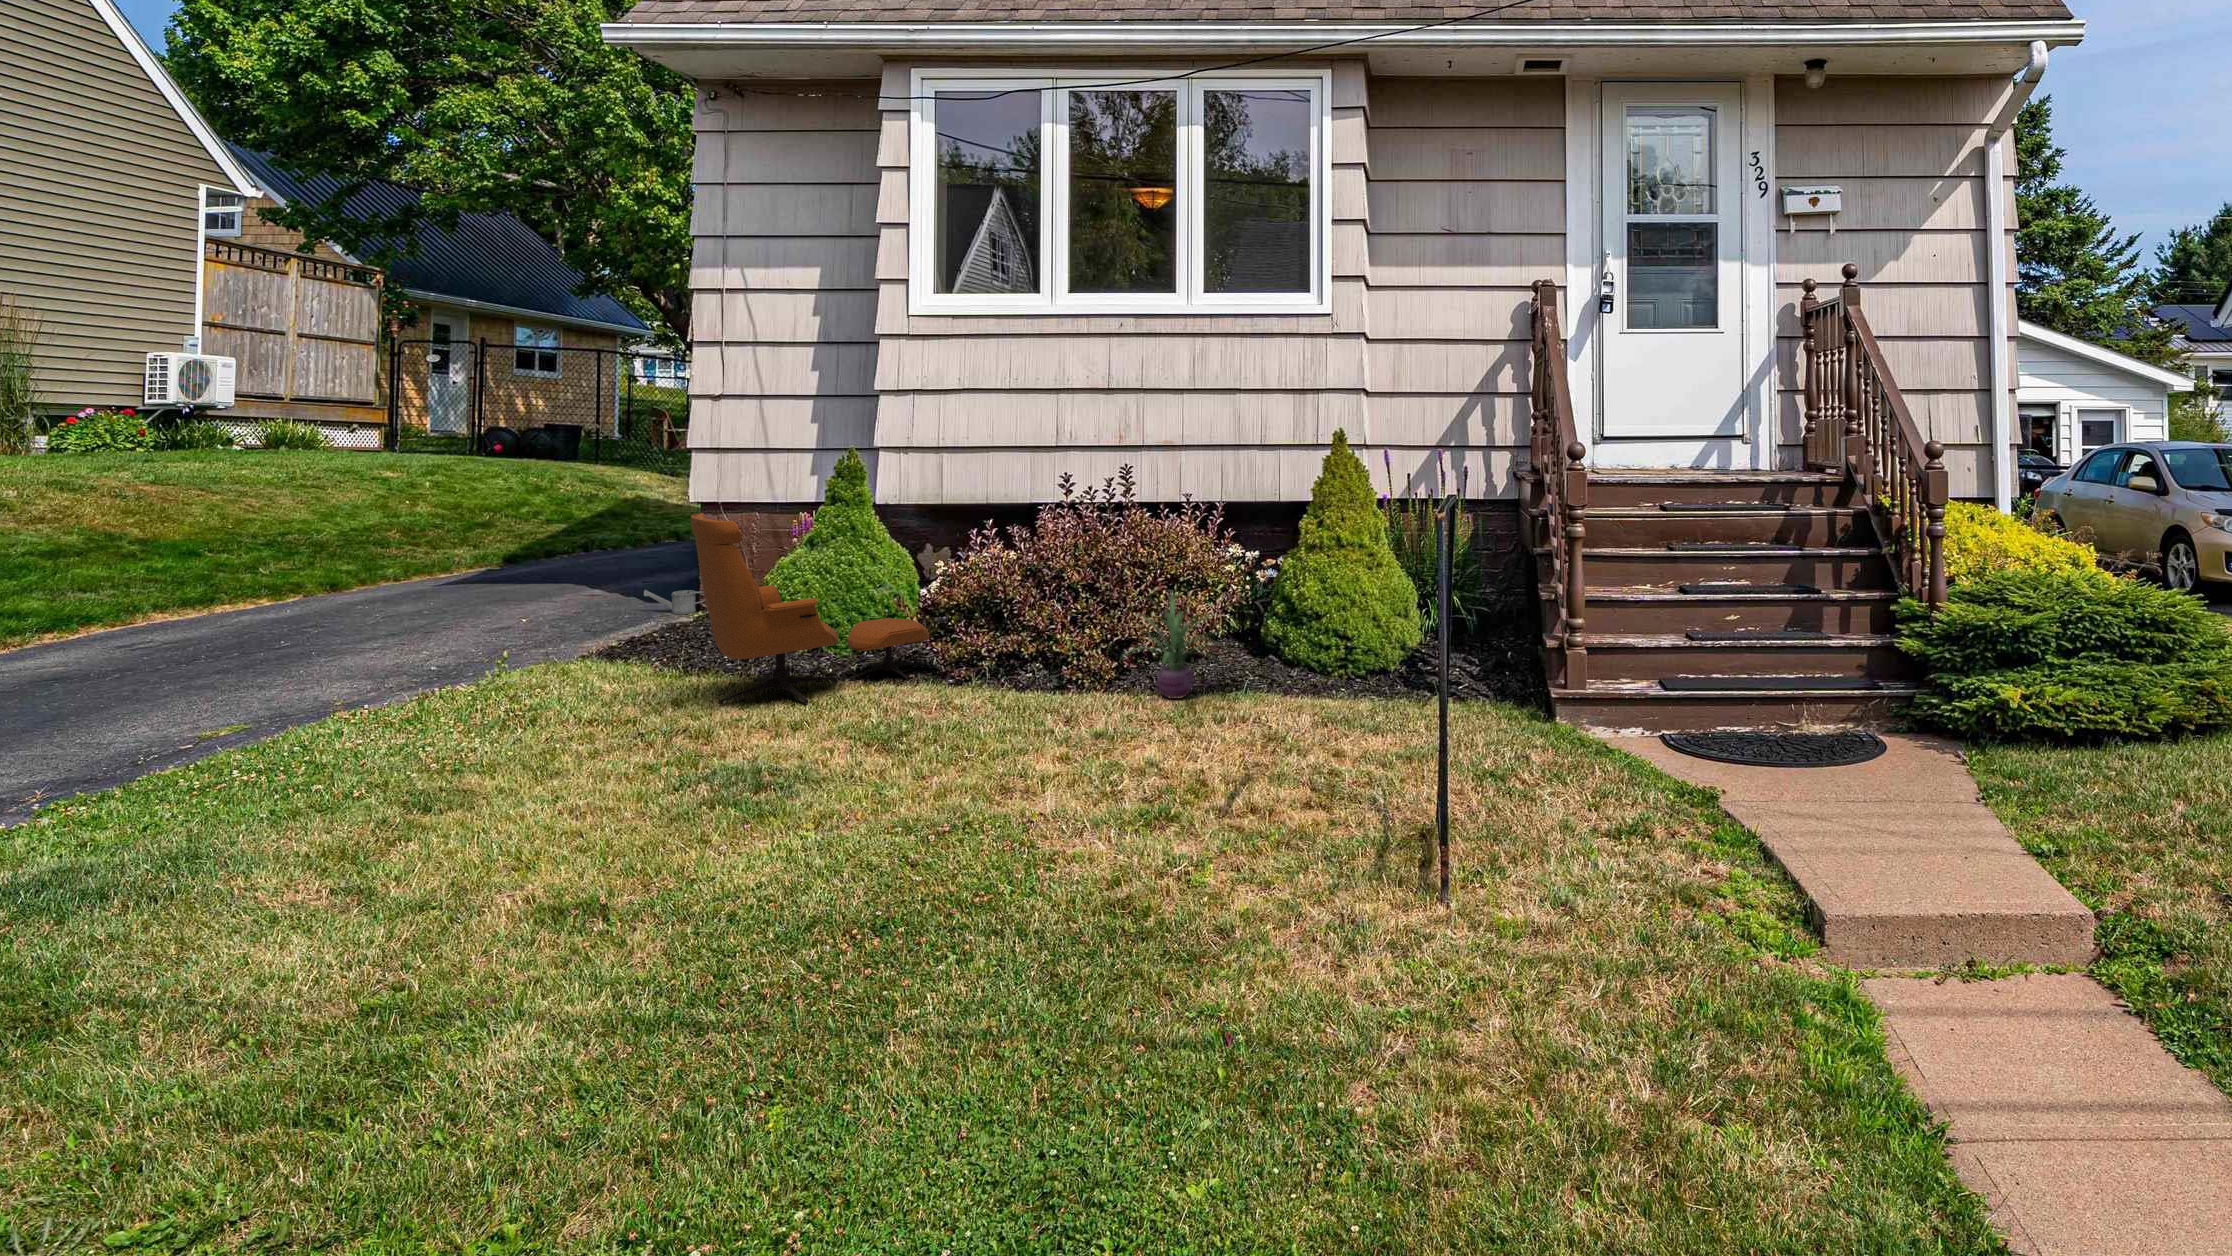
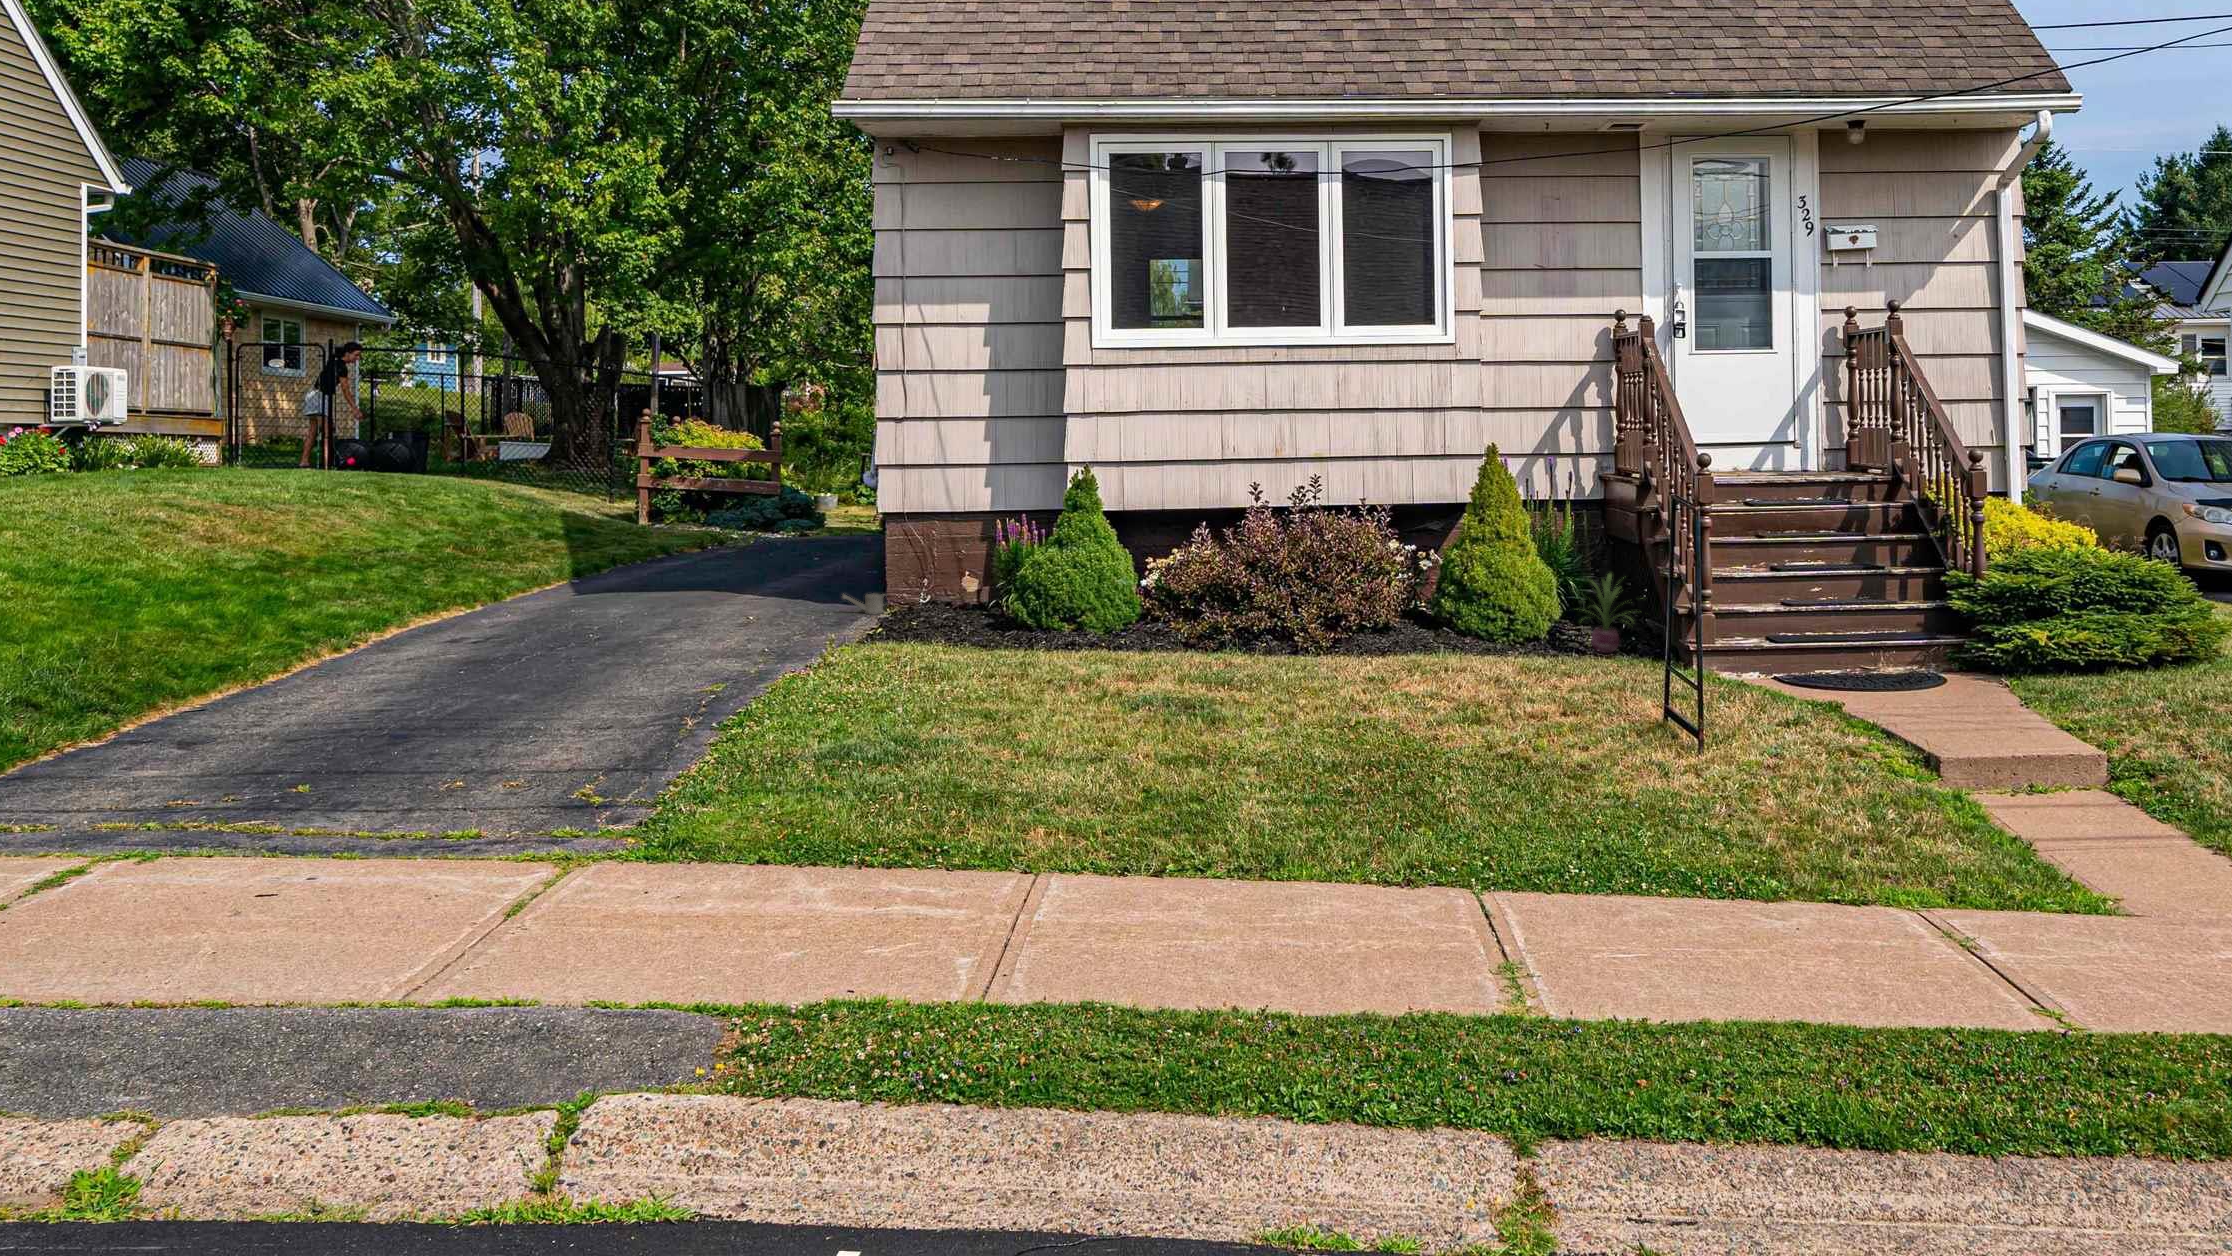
lounge chair: present [691,513,929,705] -> none [1010,521,1159,672]
decorative plant: present [1136,594,1208,699] -> present [1581,573,1628,653]

